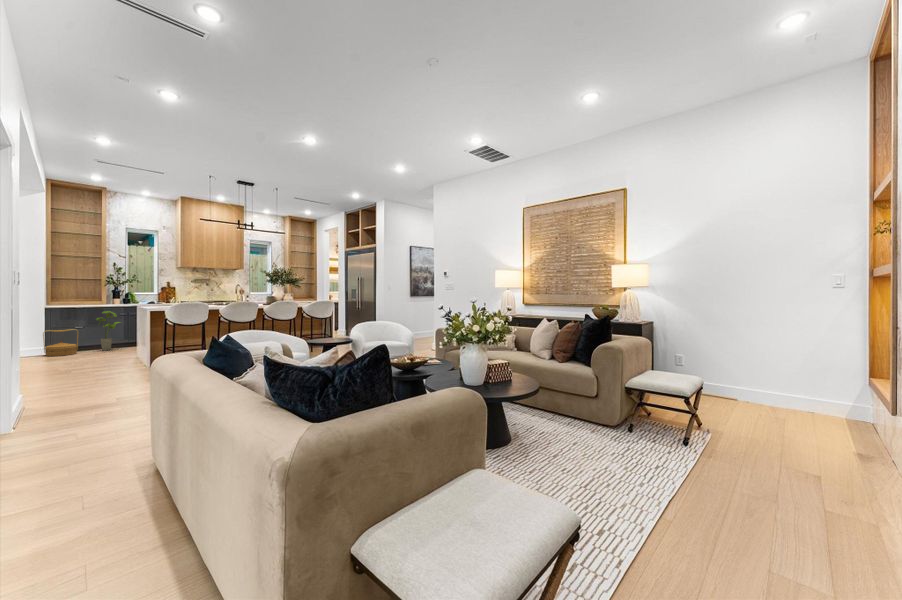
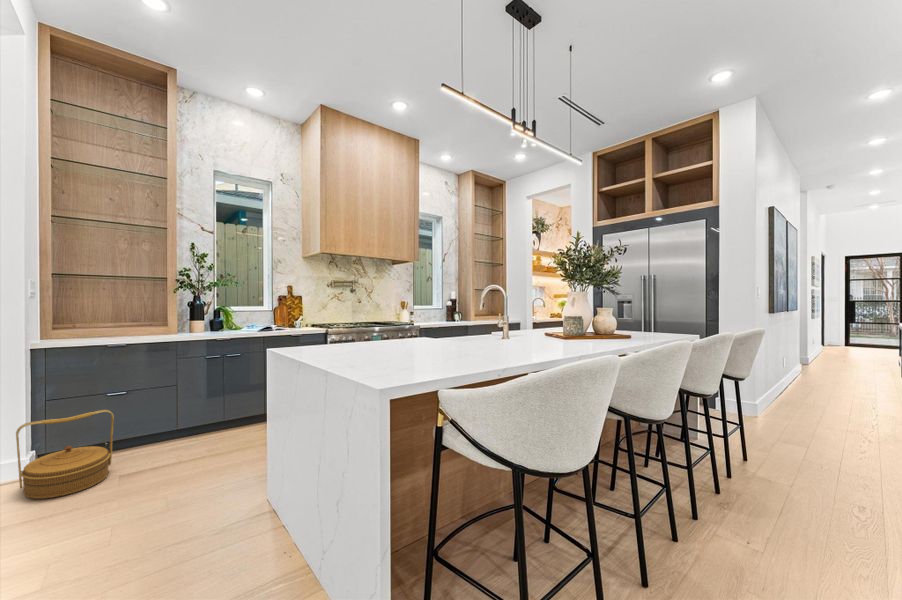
house plant: present [97,311,120,351] -> none [154,357,214,455]

